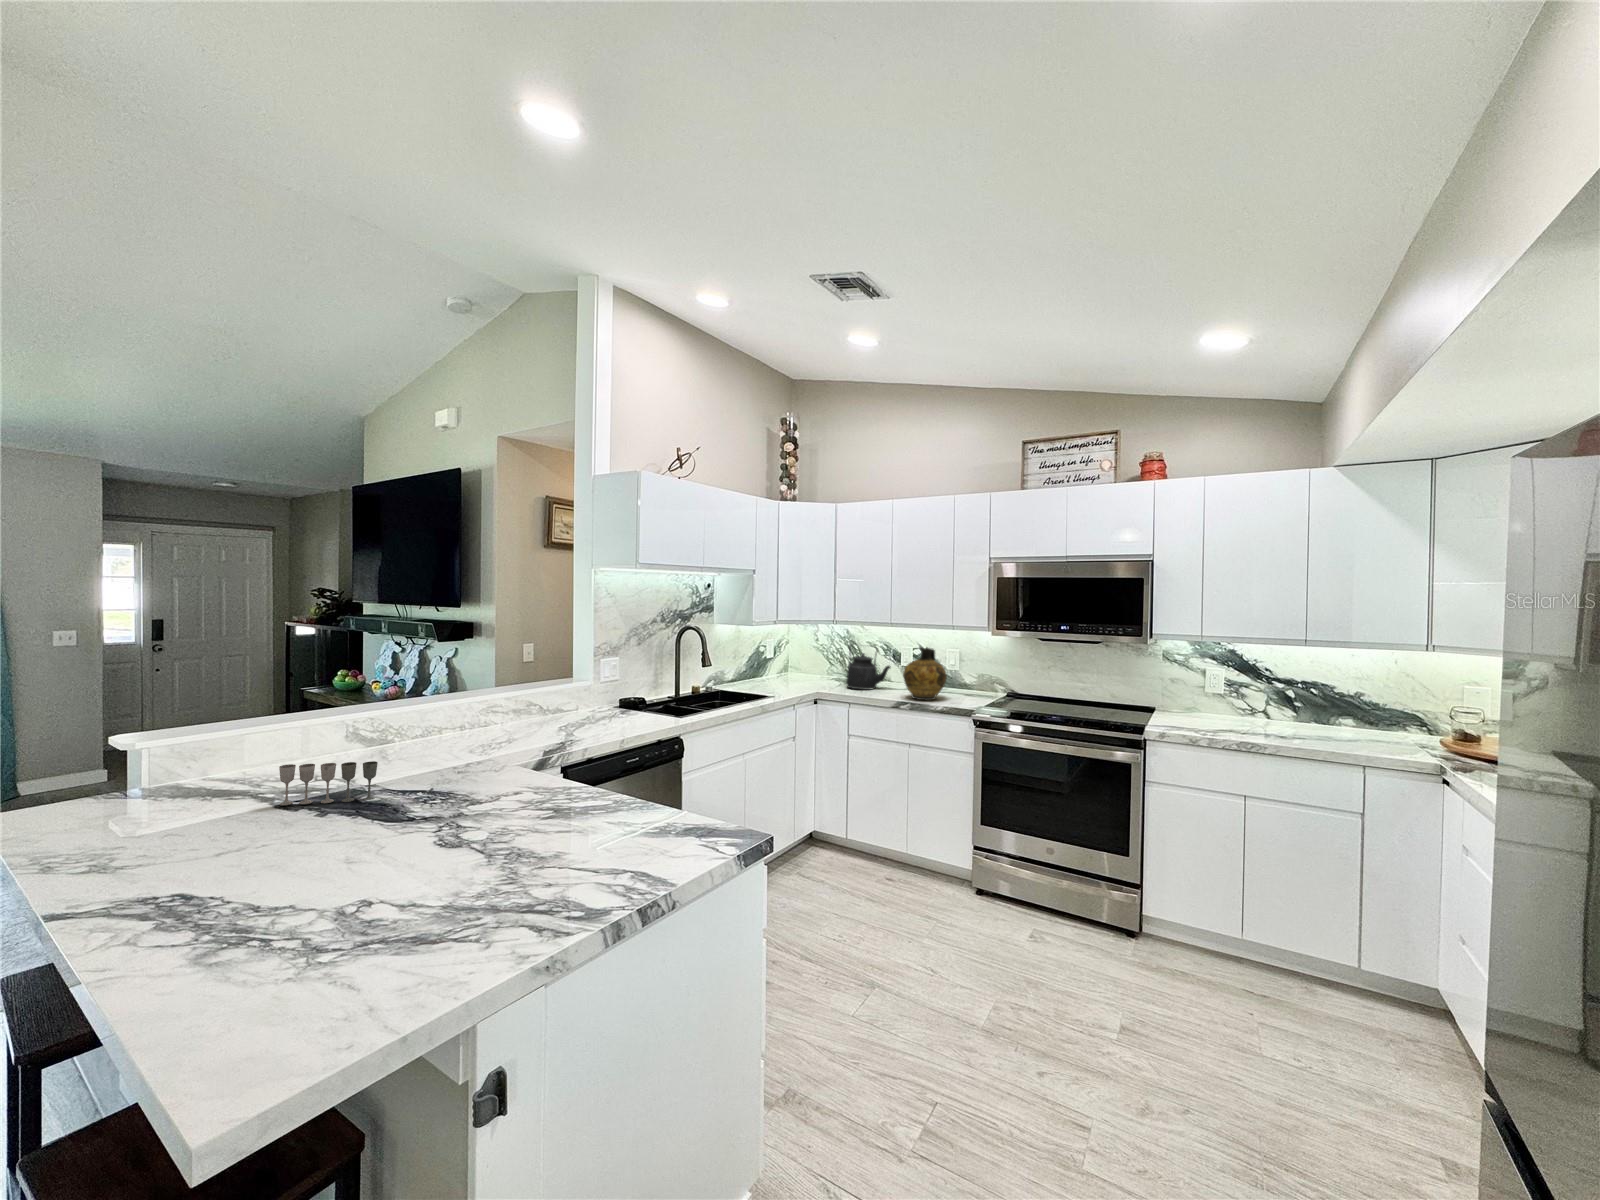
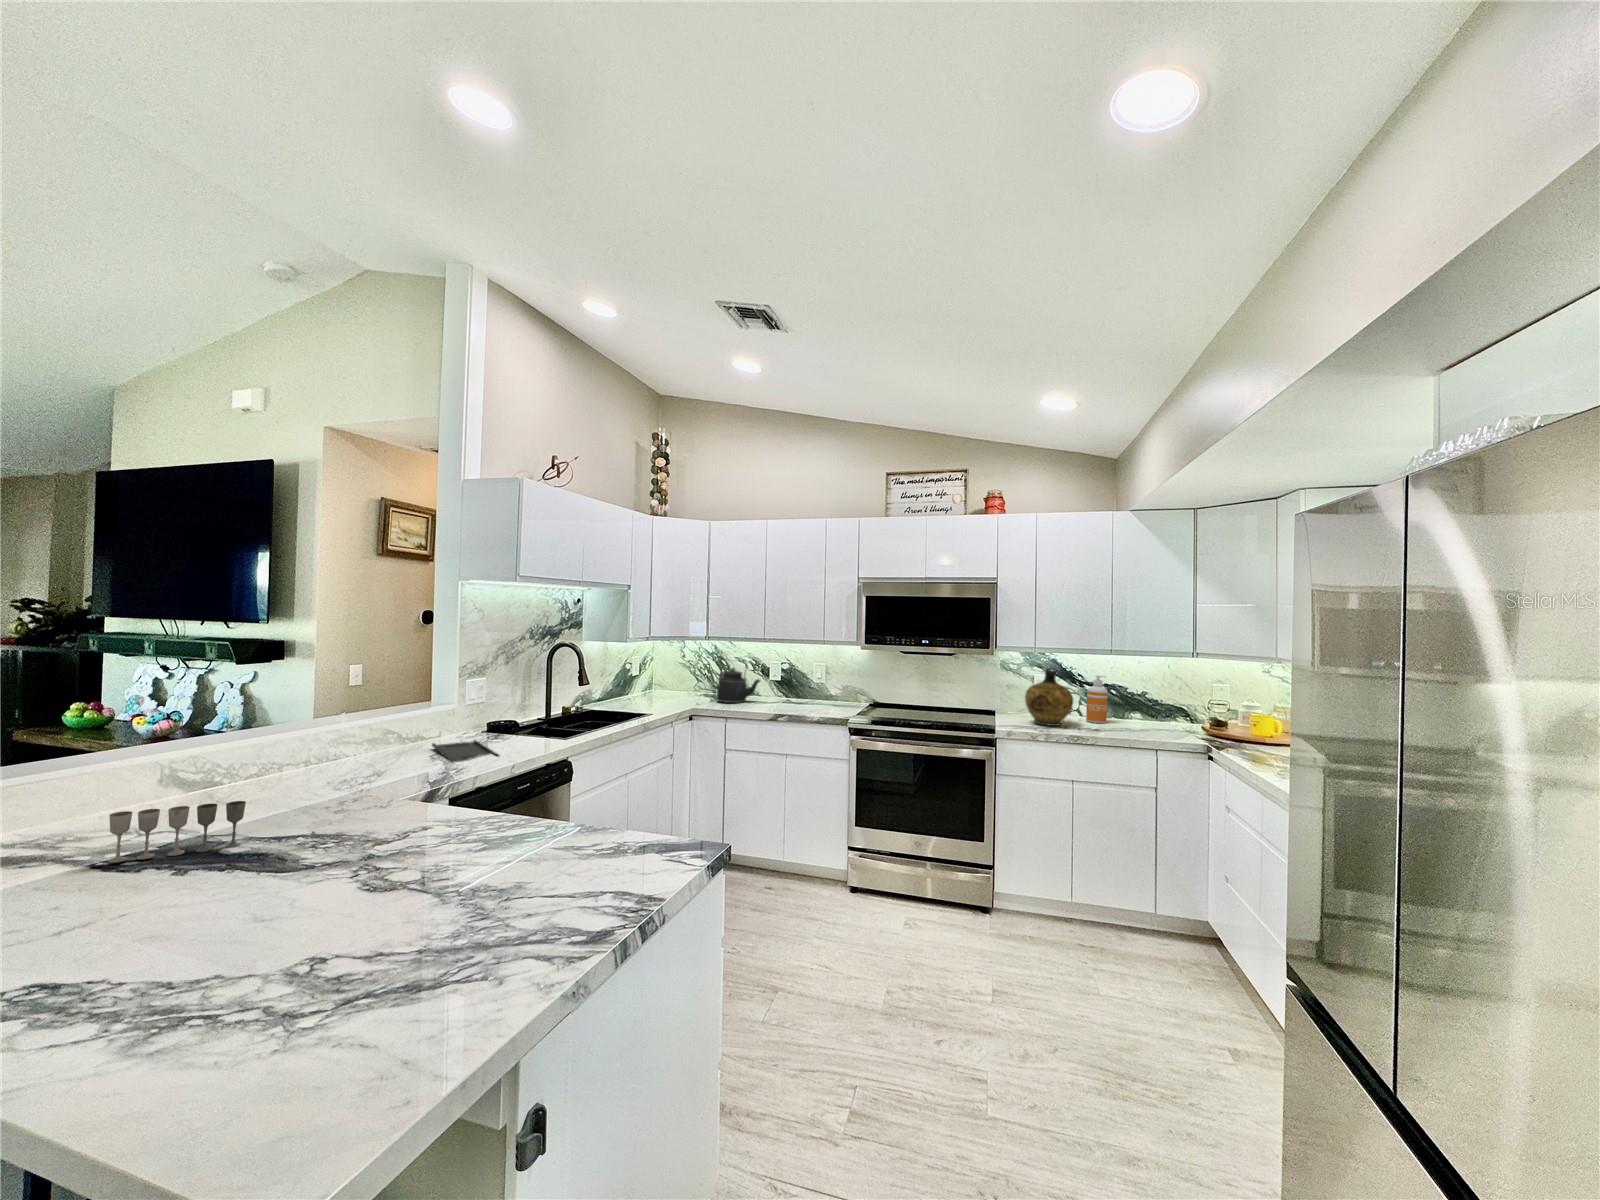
ceramic jug: present [903,646,947,700] -> present [1025,669,1073,726]
soap dispenser: none [1272,671,1302,729] -> present [1086,675,1108,723]
tray: none [563,716,615,737] -> present [432,740,499,762]

